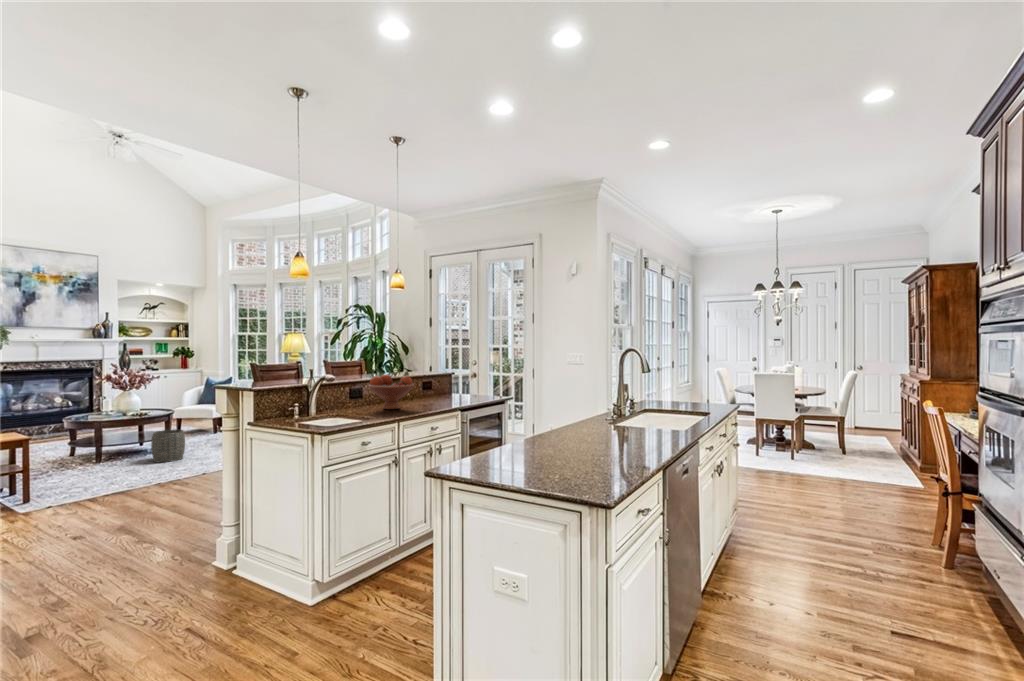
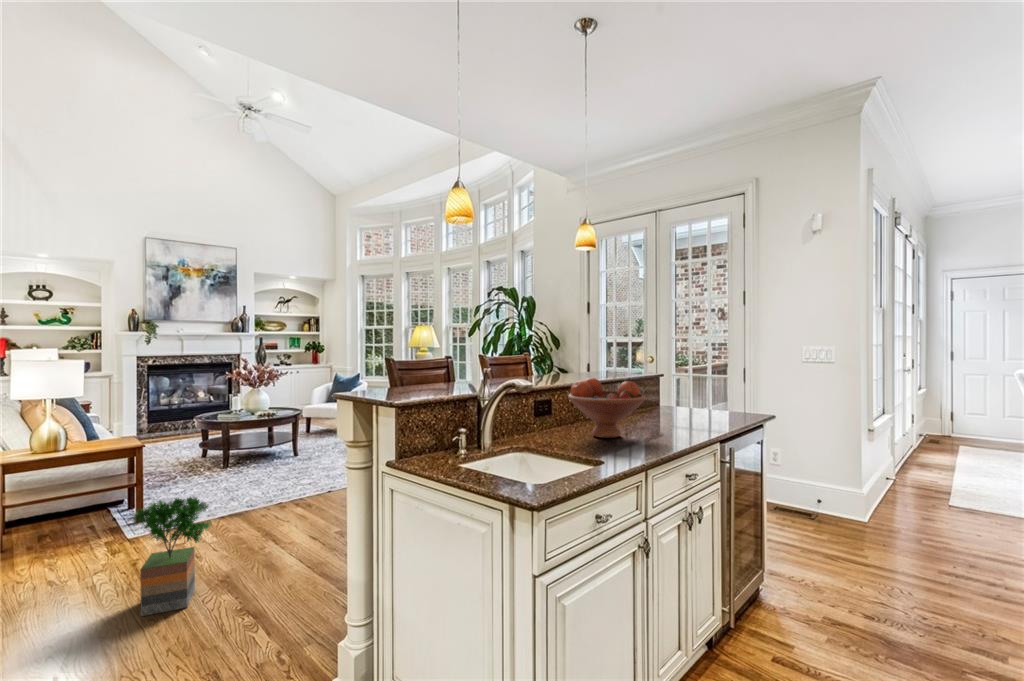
woven basket: present [151,429,185,462] -> none [278,432,312,469]
potted tree: none [47,466,114,550] -> present [132,497,210,616]

